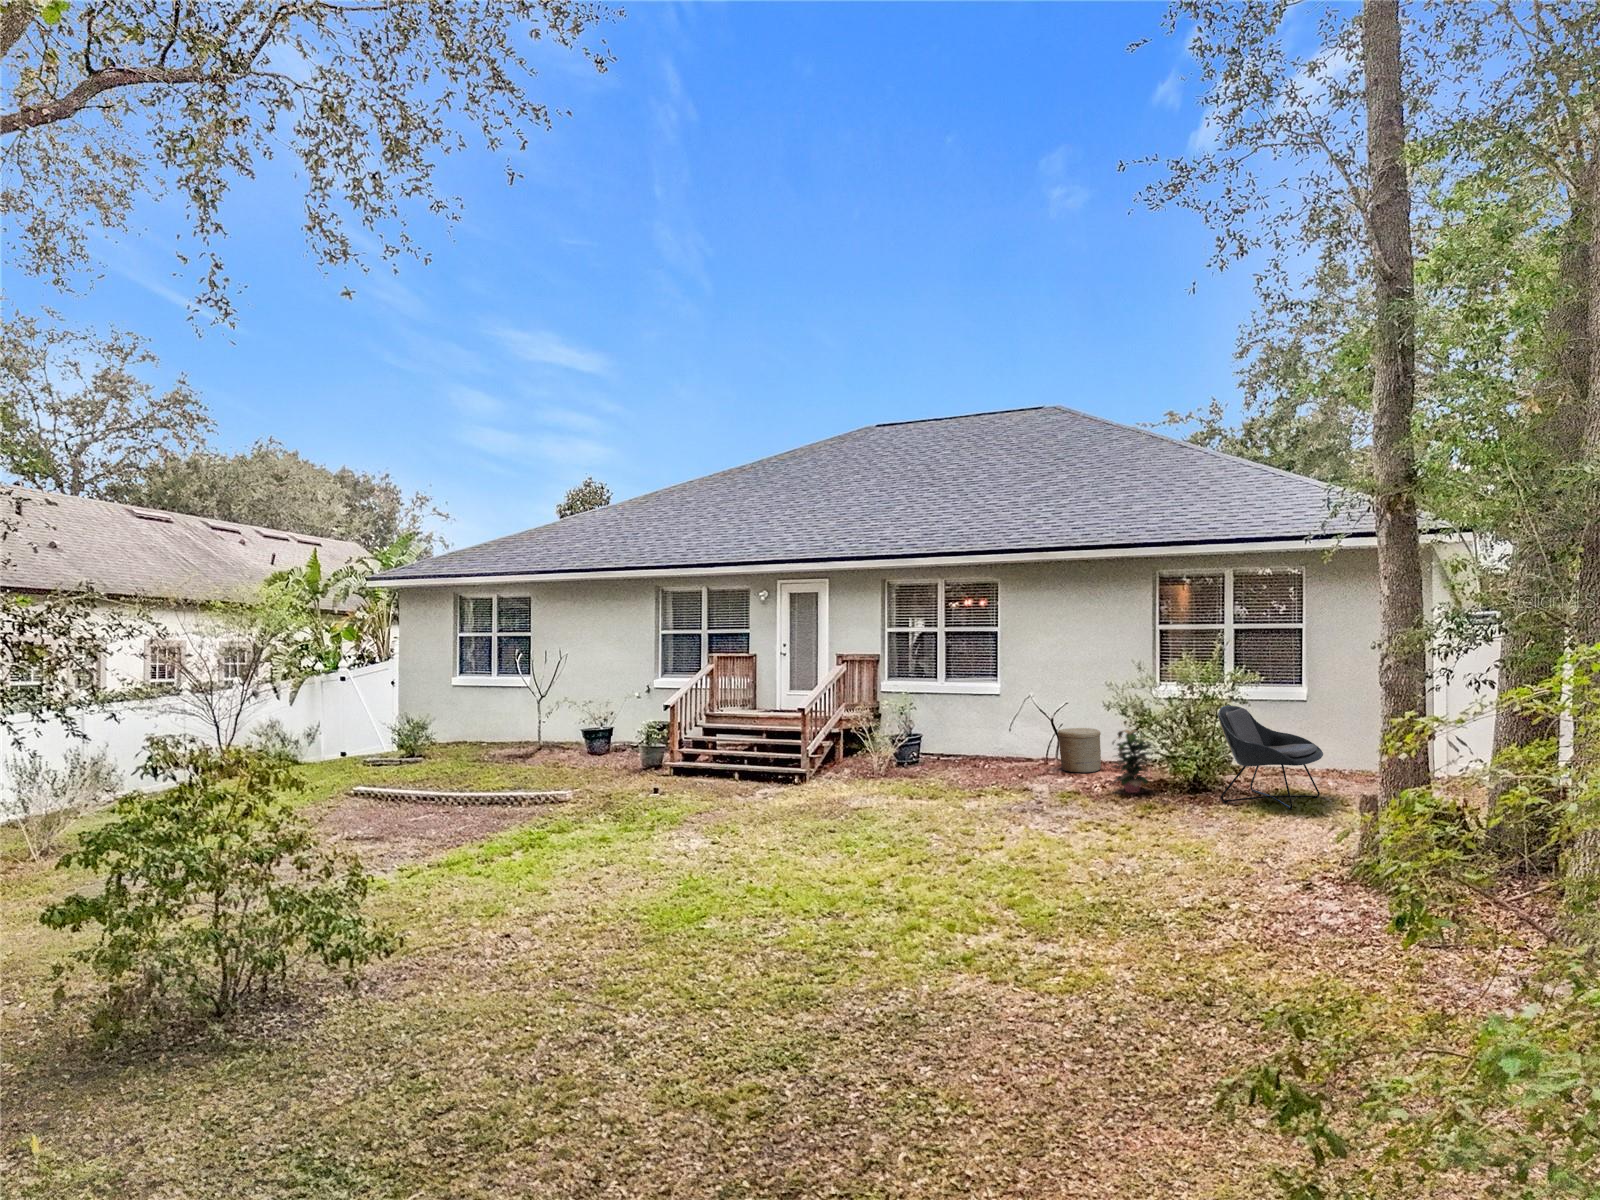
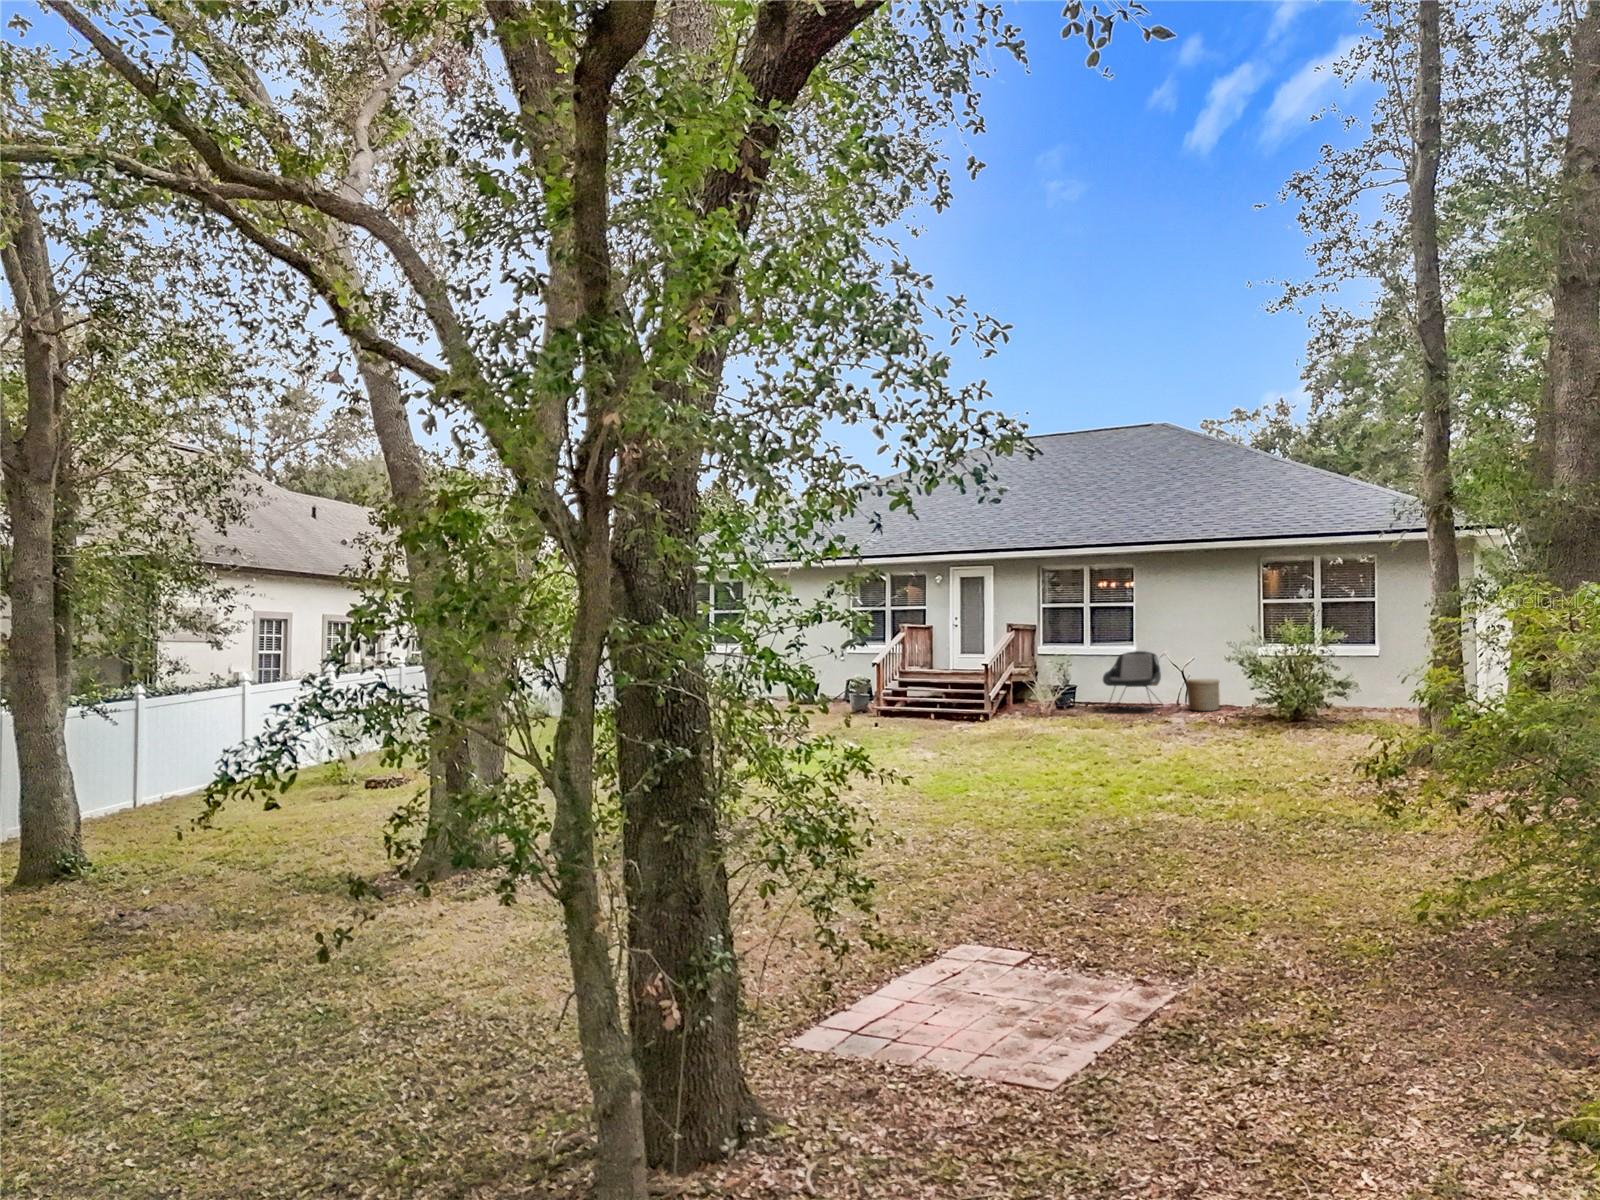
lounge chair: present [1218,706,1323,810] -> present [1103,651,1161,712]
decorative plant: present [1112,730,1152,793] -> none [1230,674,1265,720]

